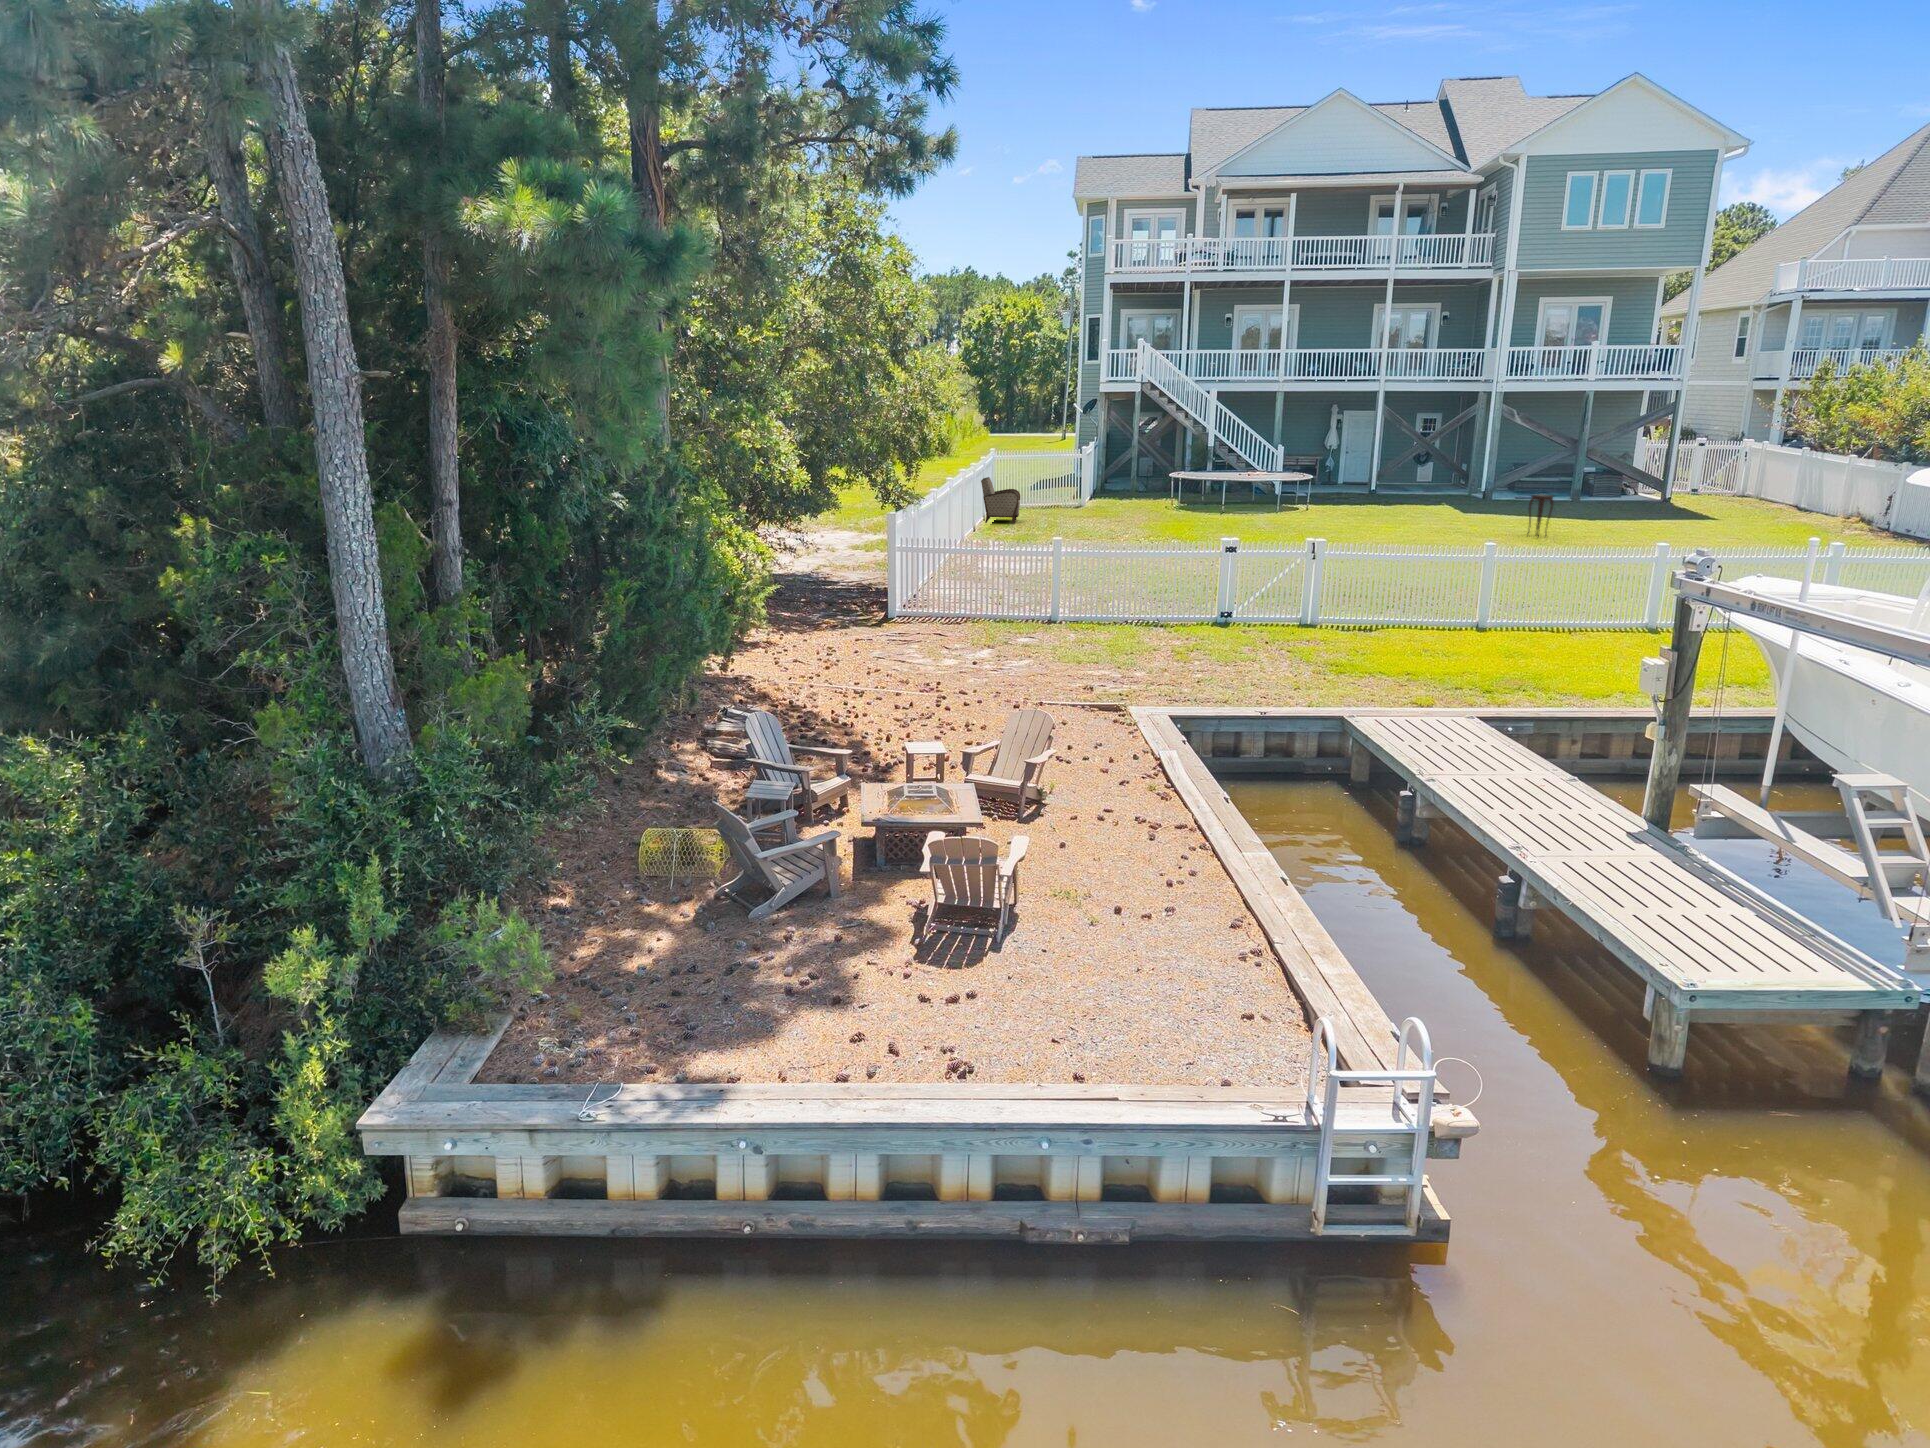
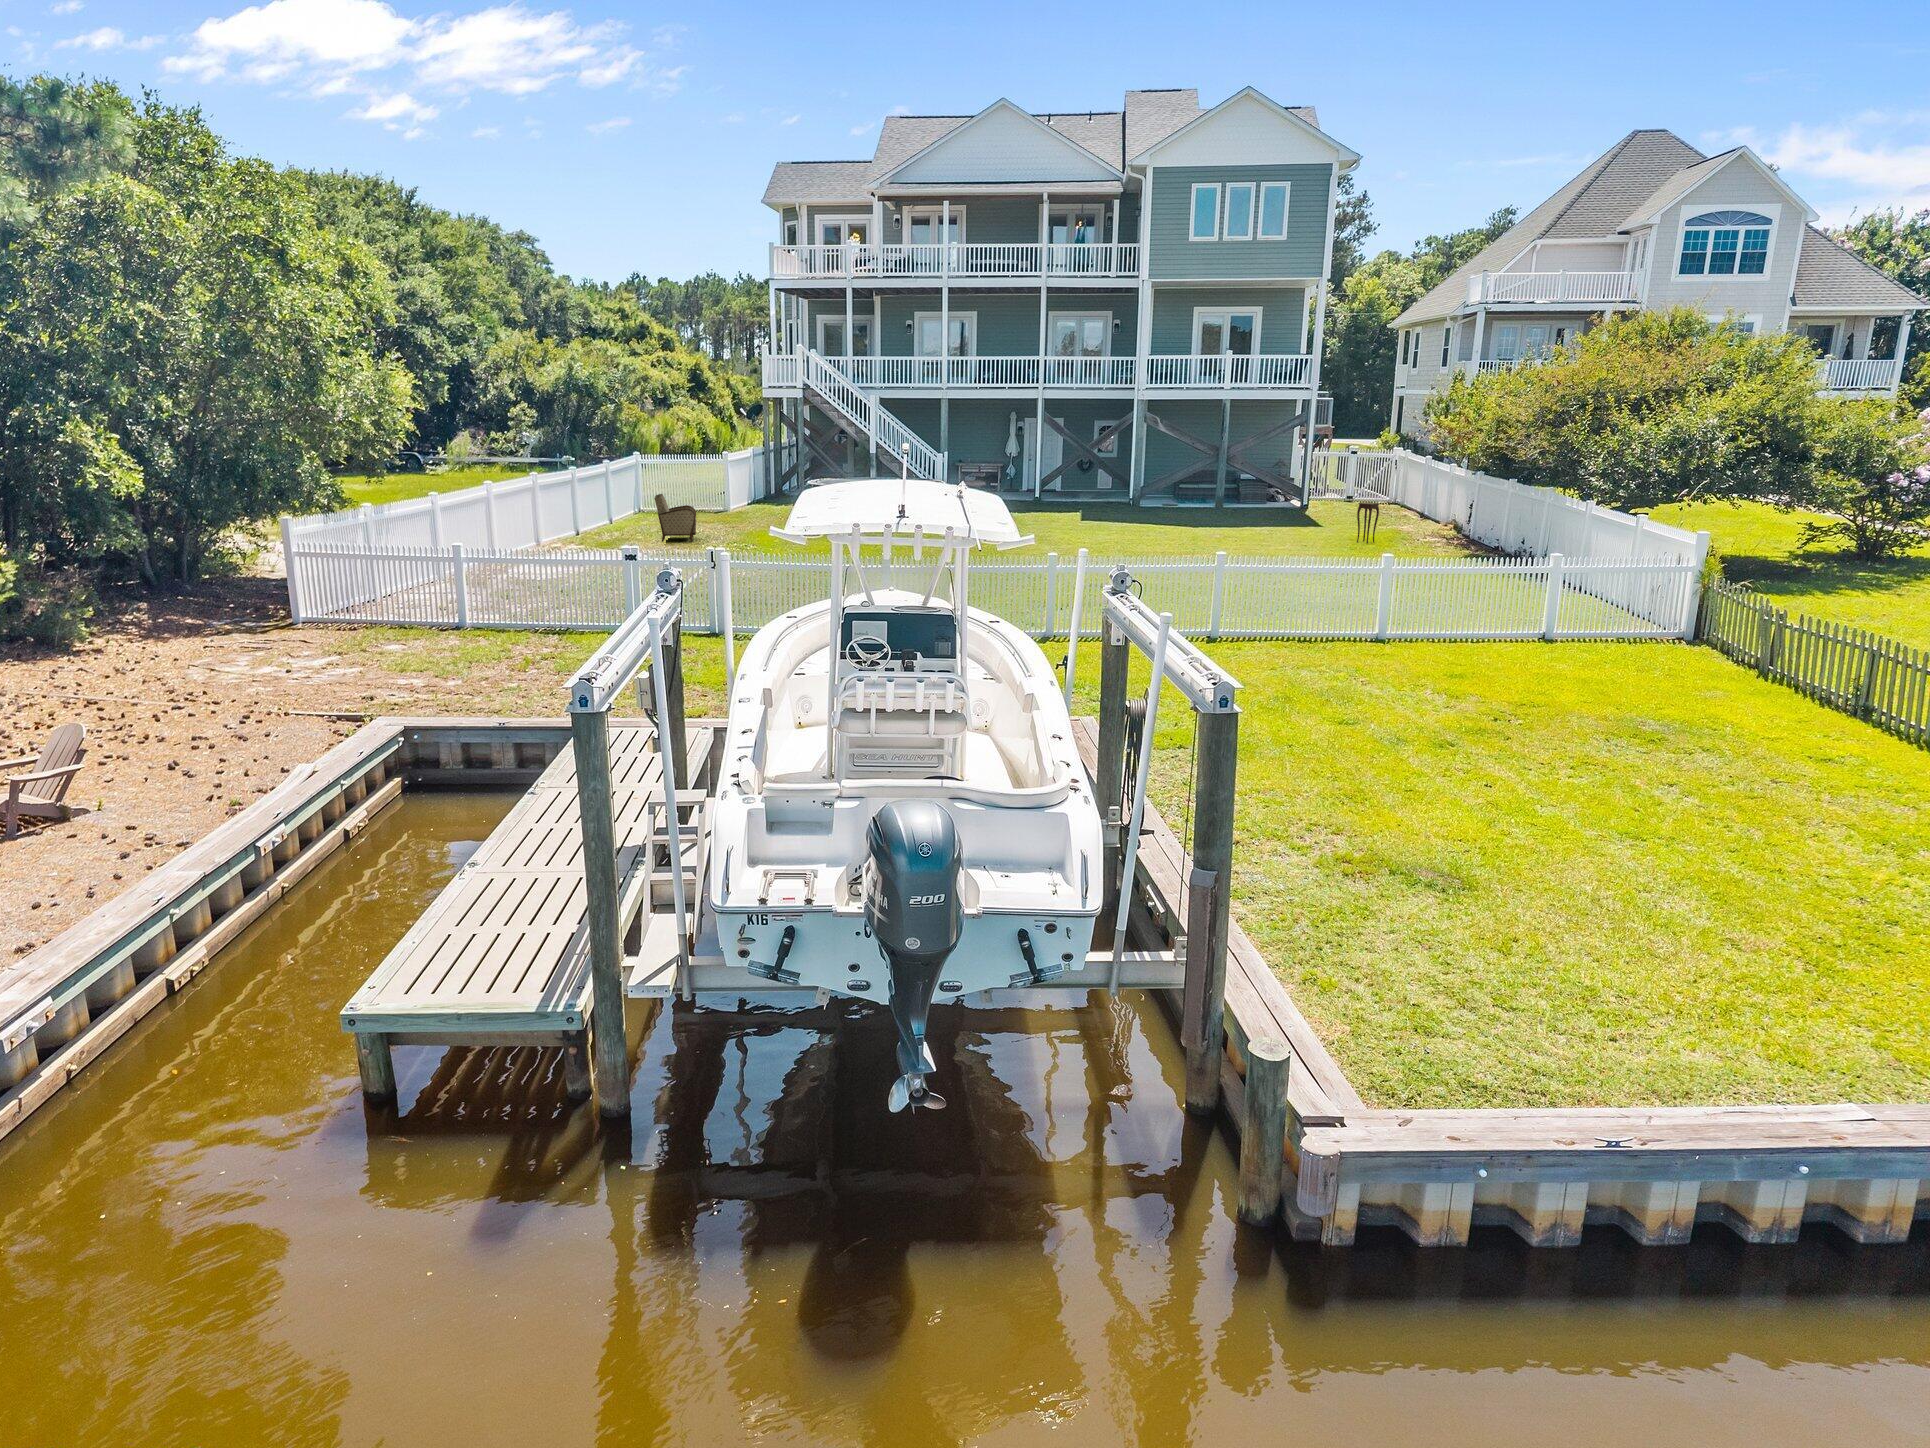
side table: present [1529,494,1553,536] -> present [1357,502,1379,543]

